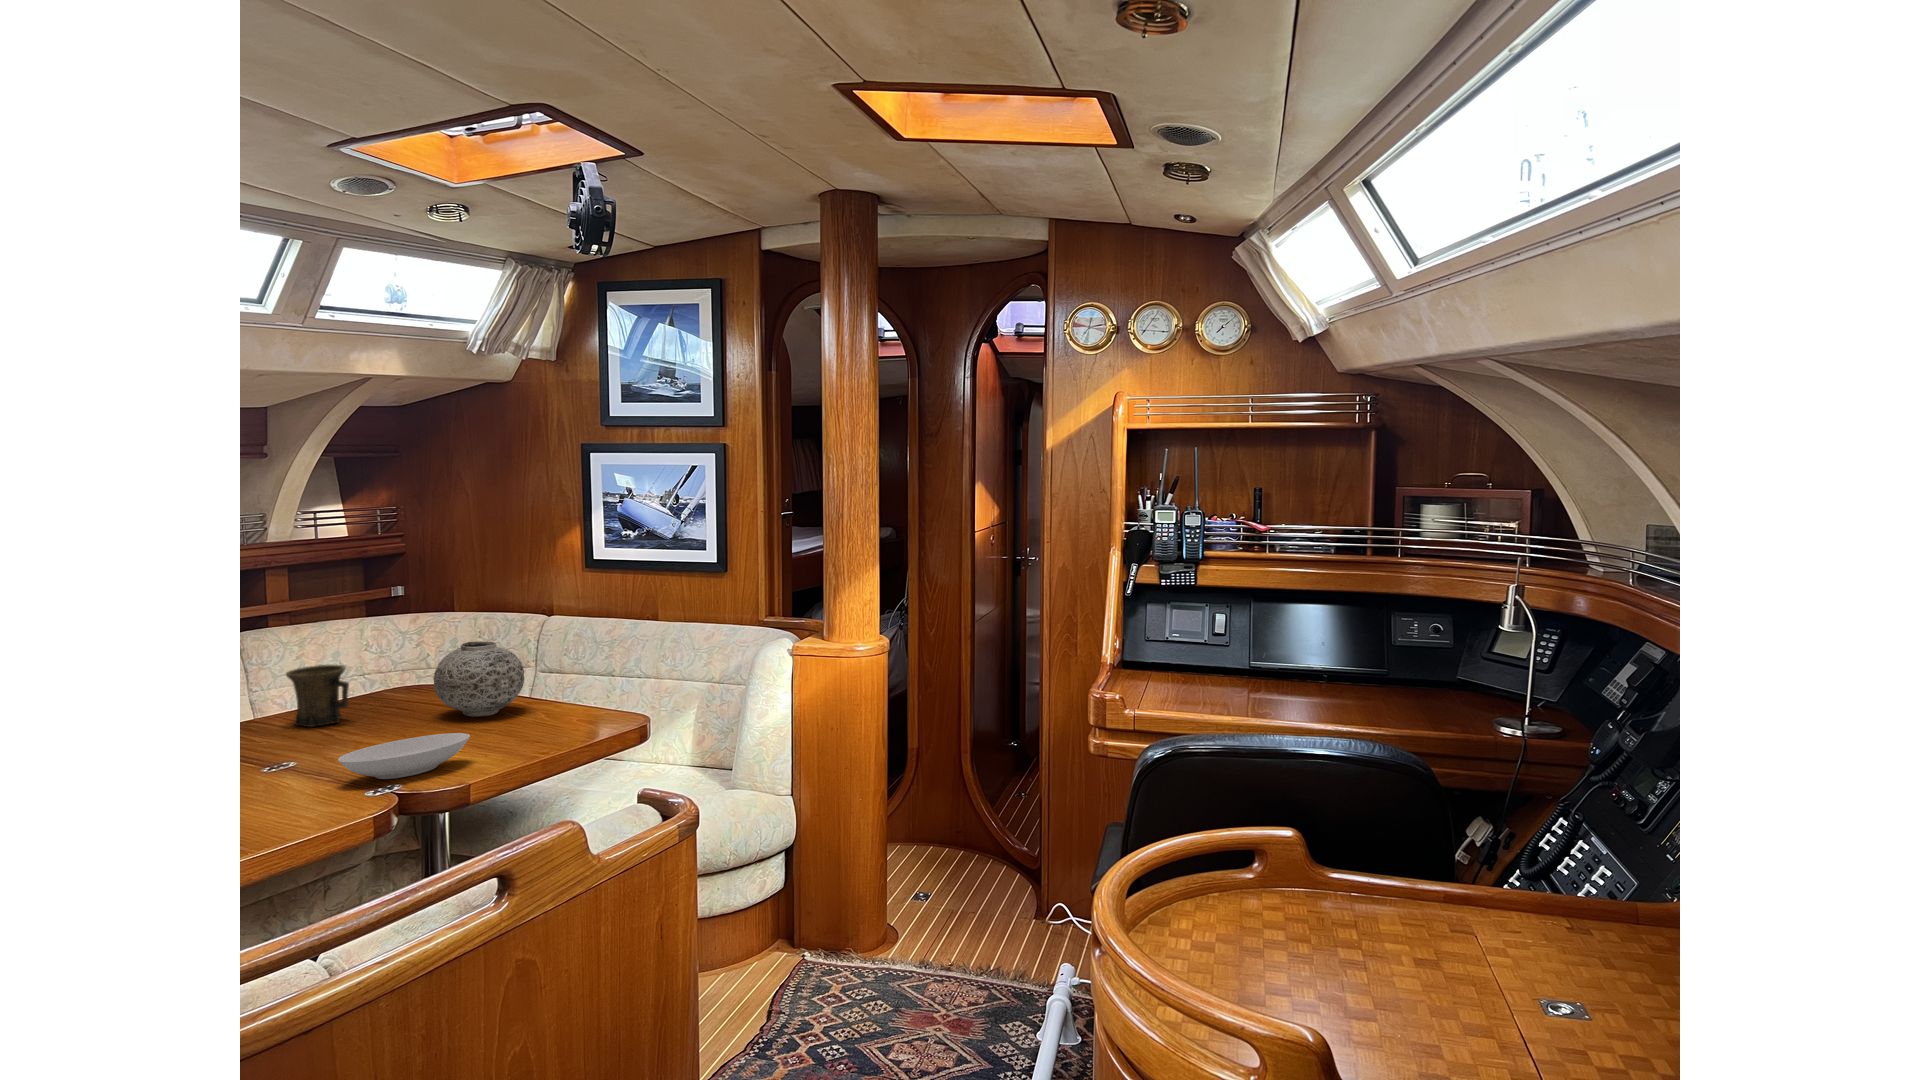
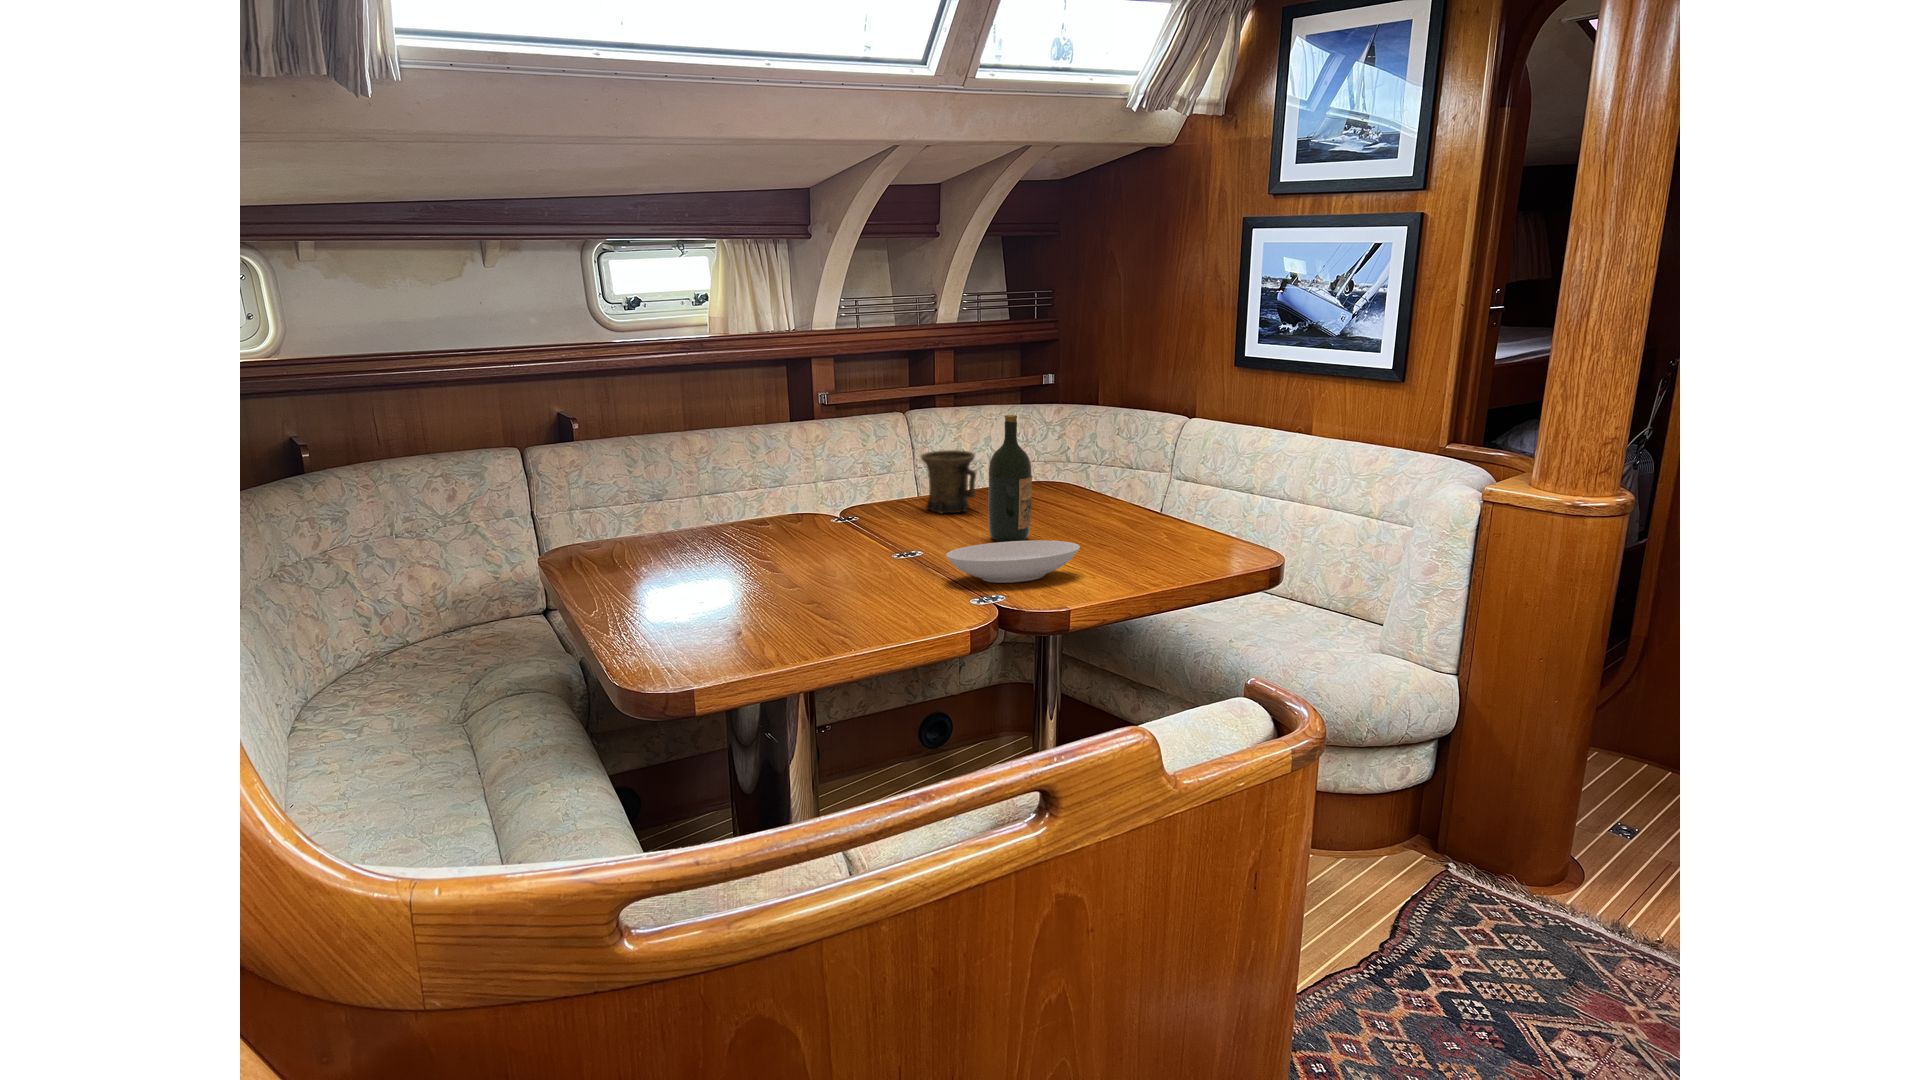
wine bottle: none [368,626,413,744] -> present [989,415,1032,542]
vase: present [433,641,524,716] -> none [1057,440,1152,524]

